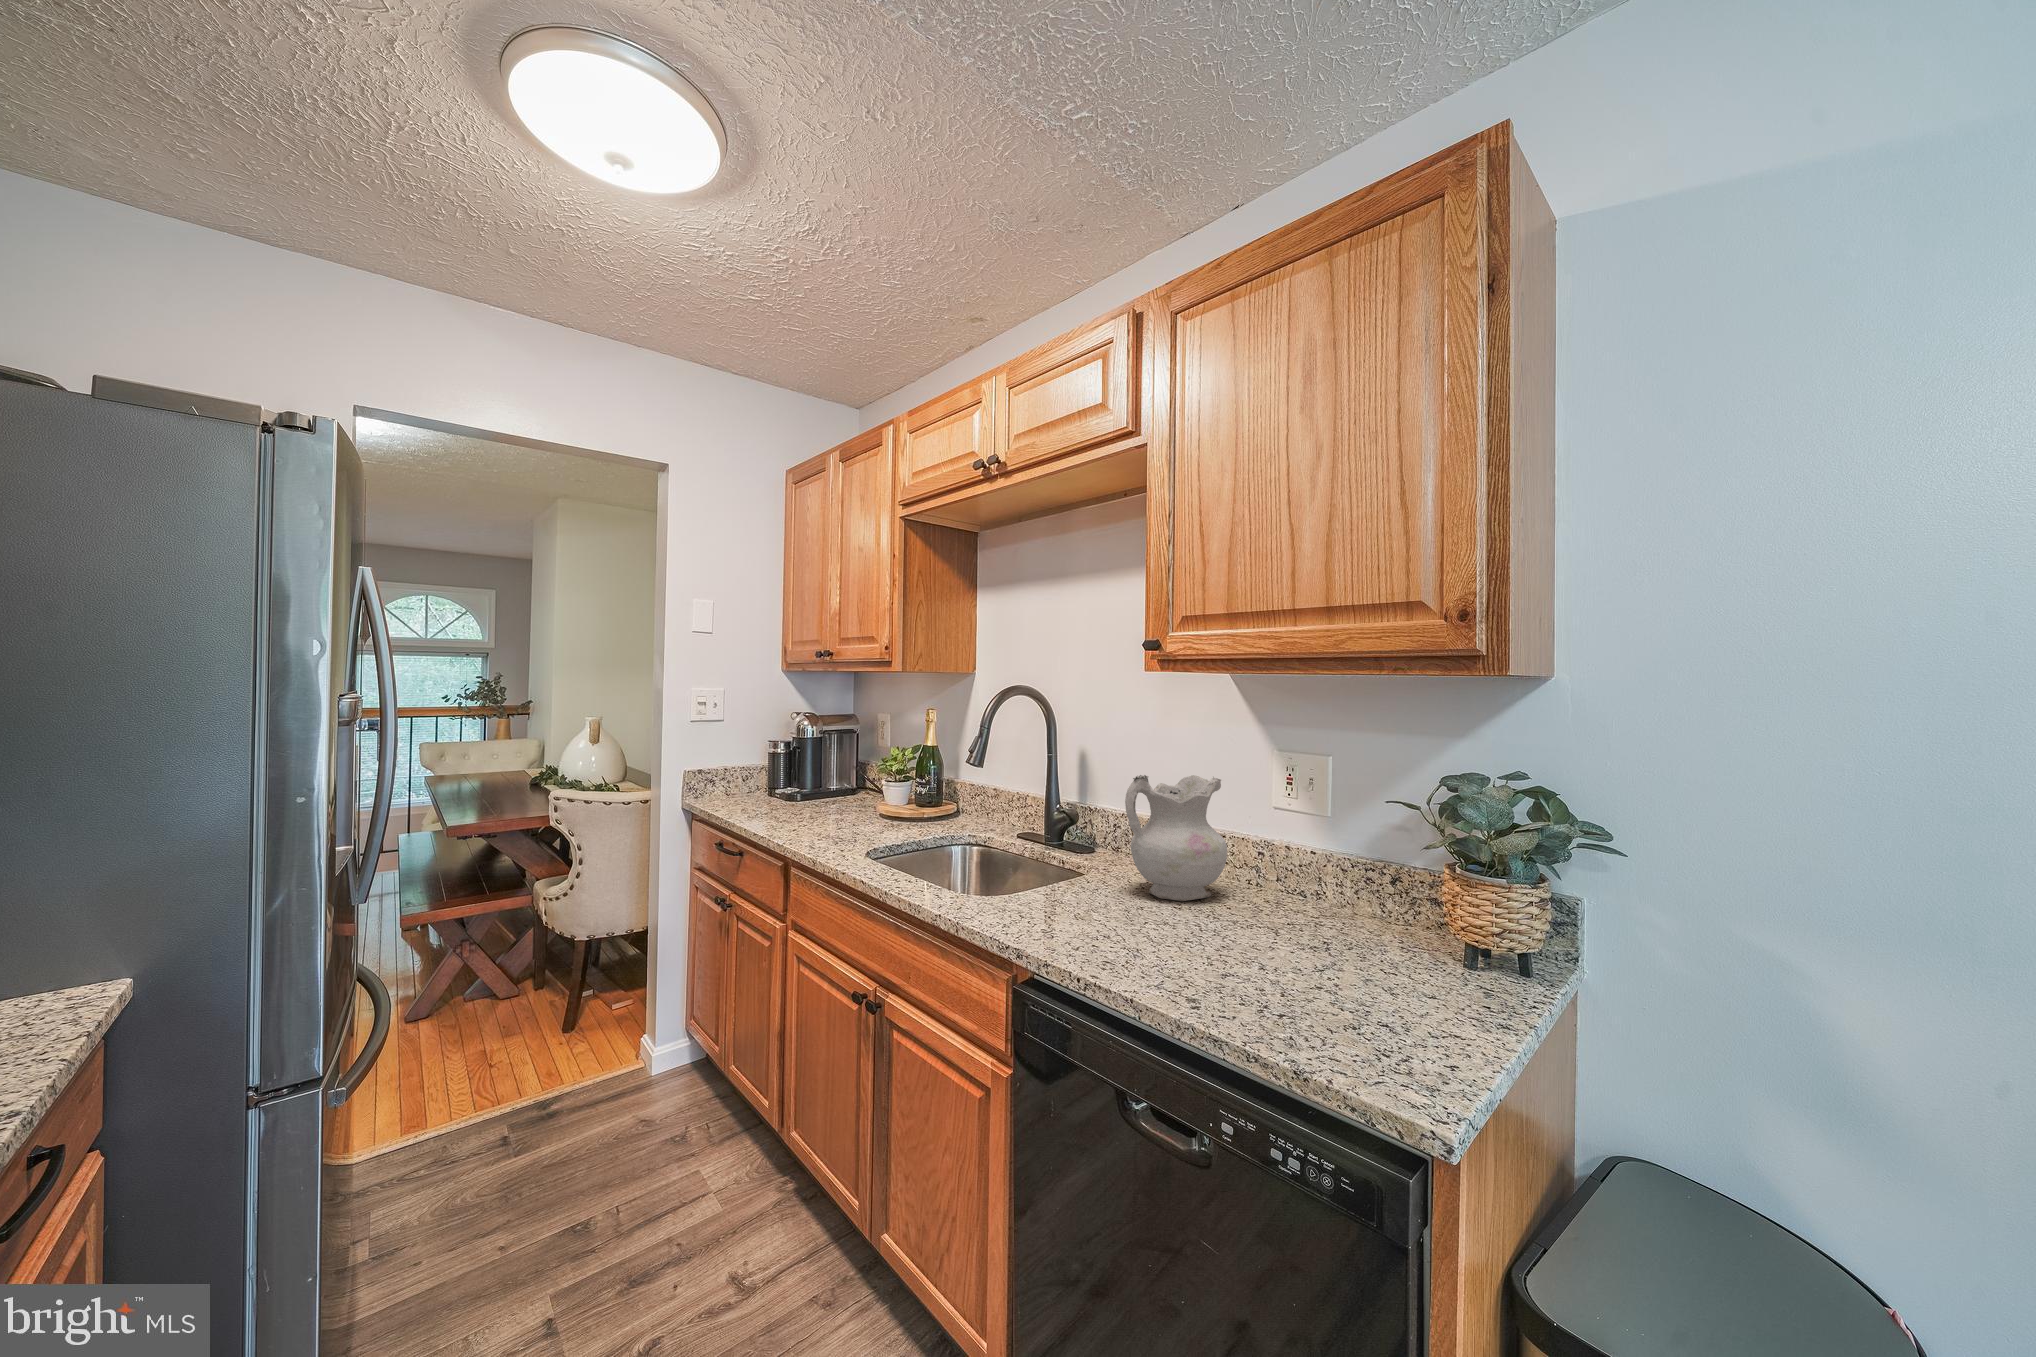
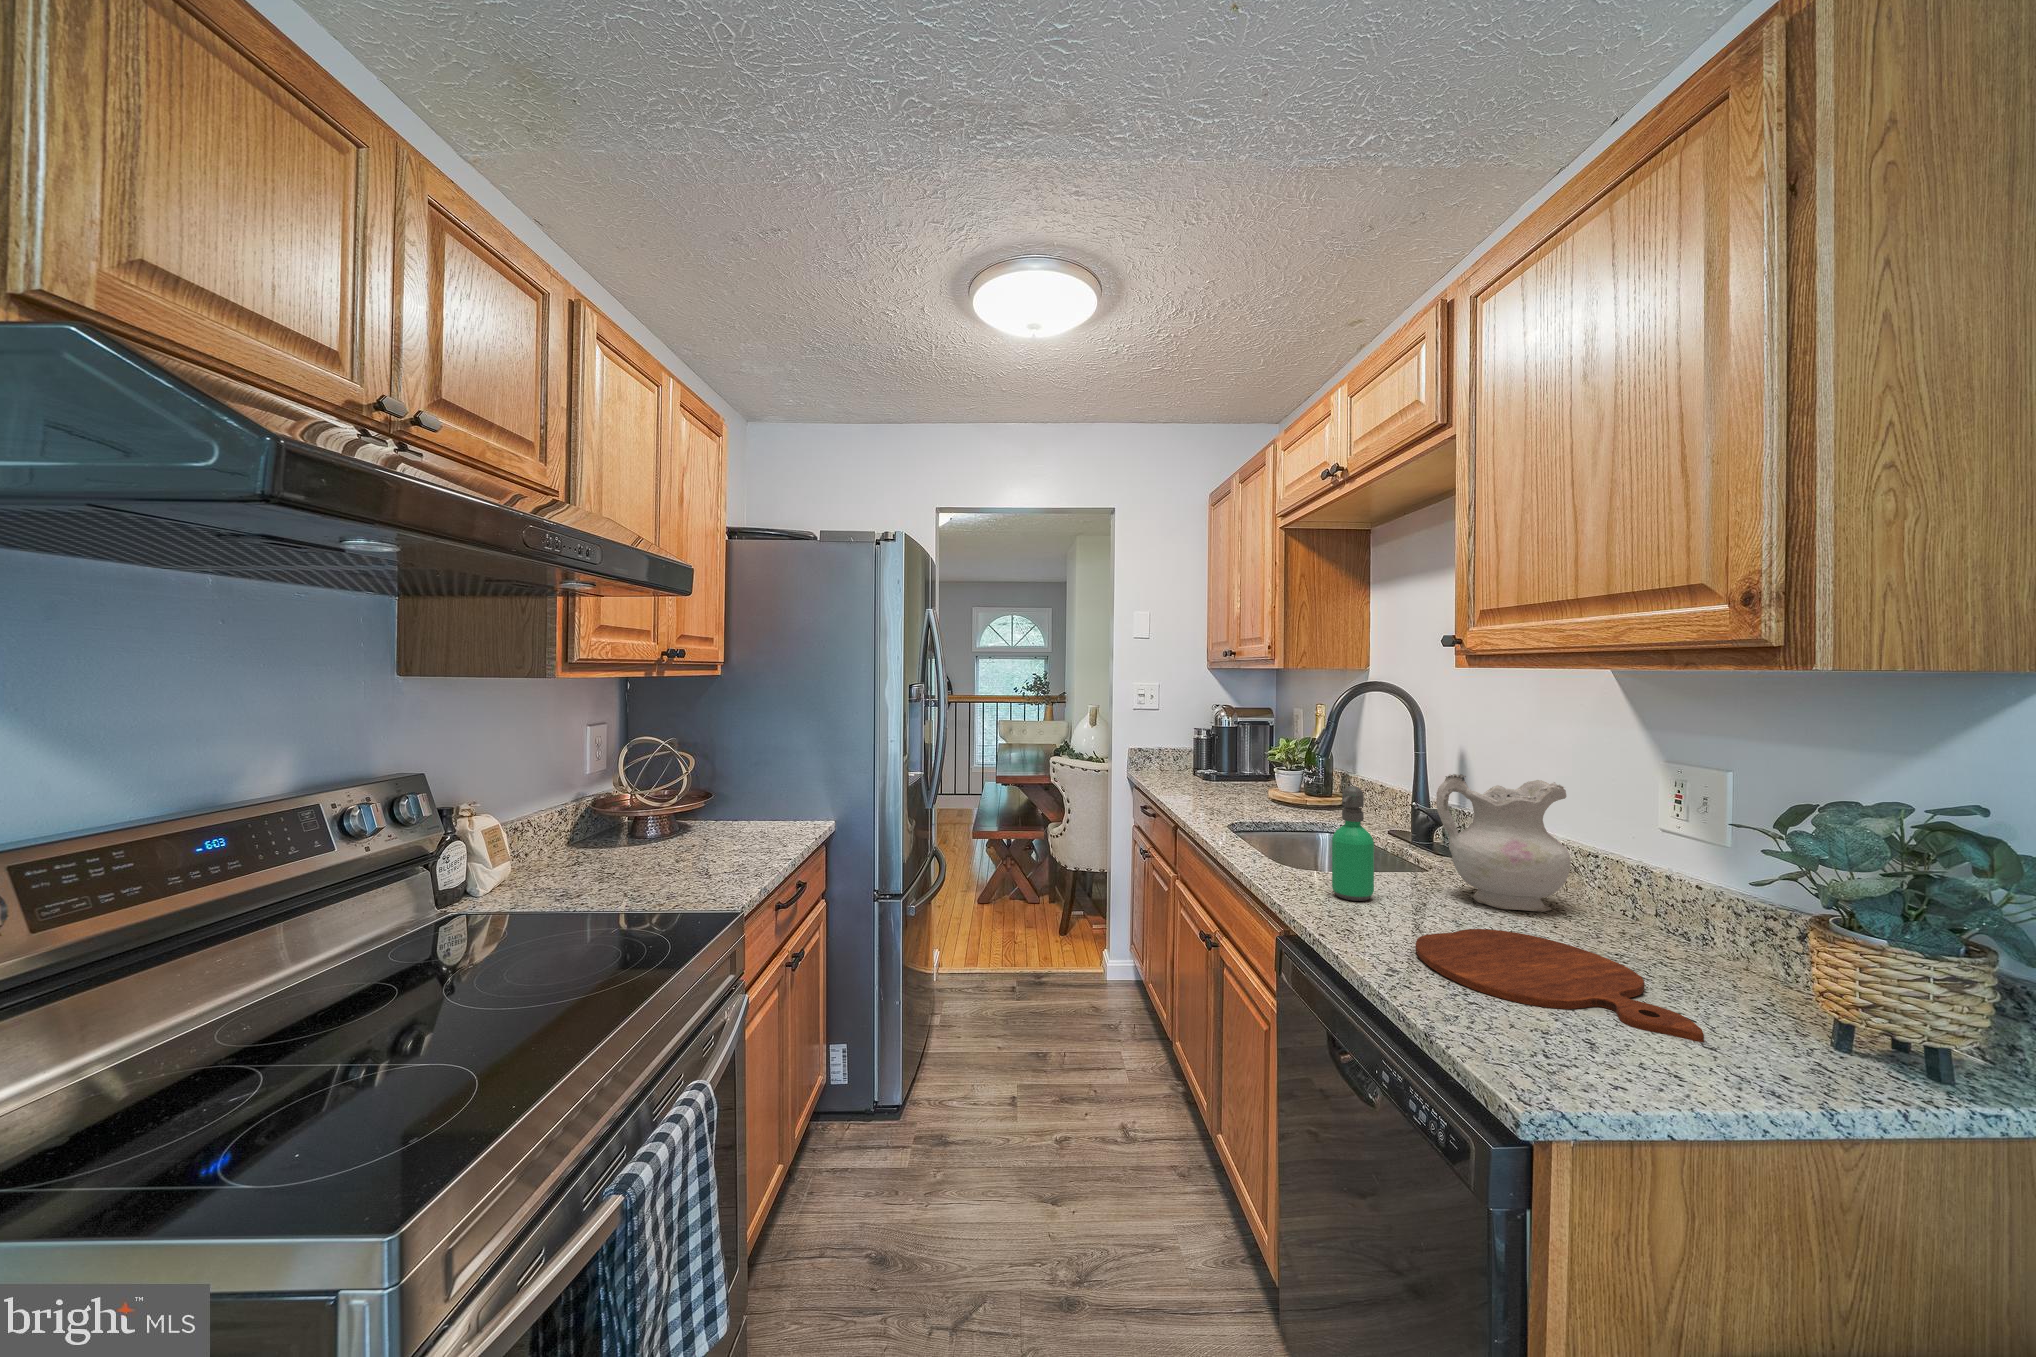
soap dispenser: none [1047,796,1088,920] -> present [1332,786,1374,901]
cutting board: none [1183,923,1443,996] -> present [1415,929,1704,1042]

